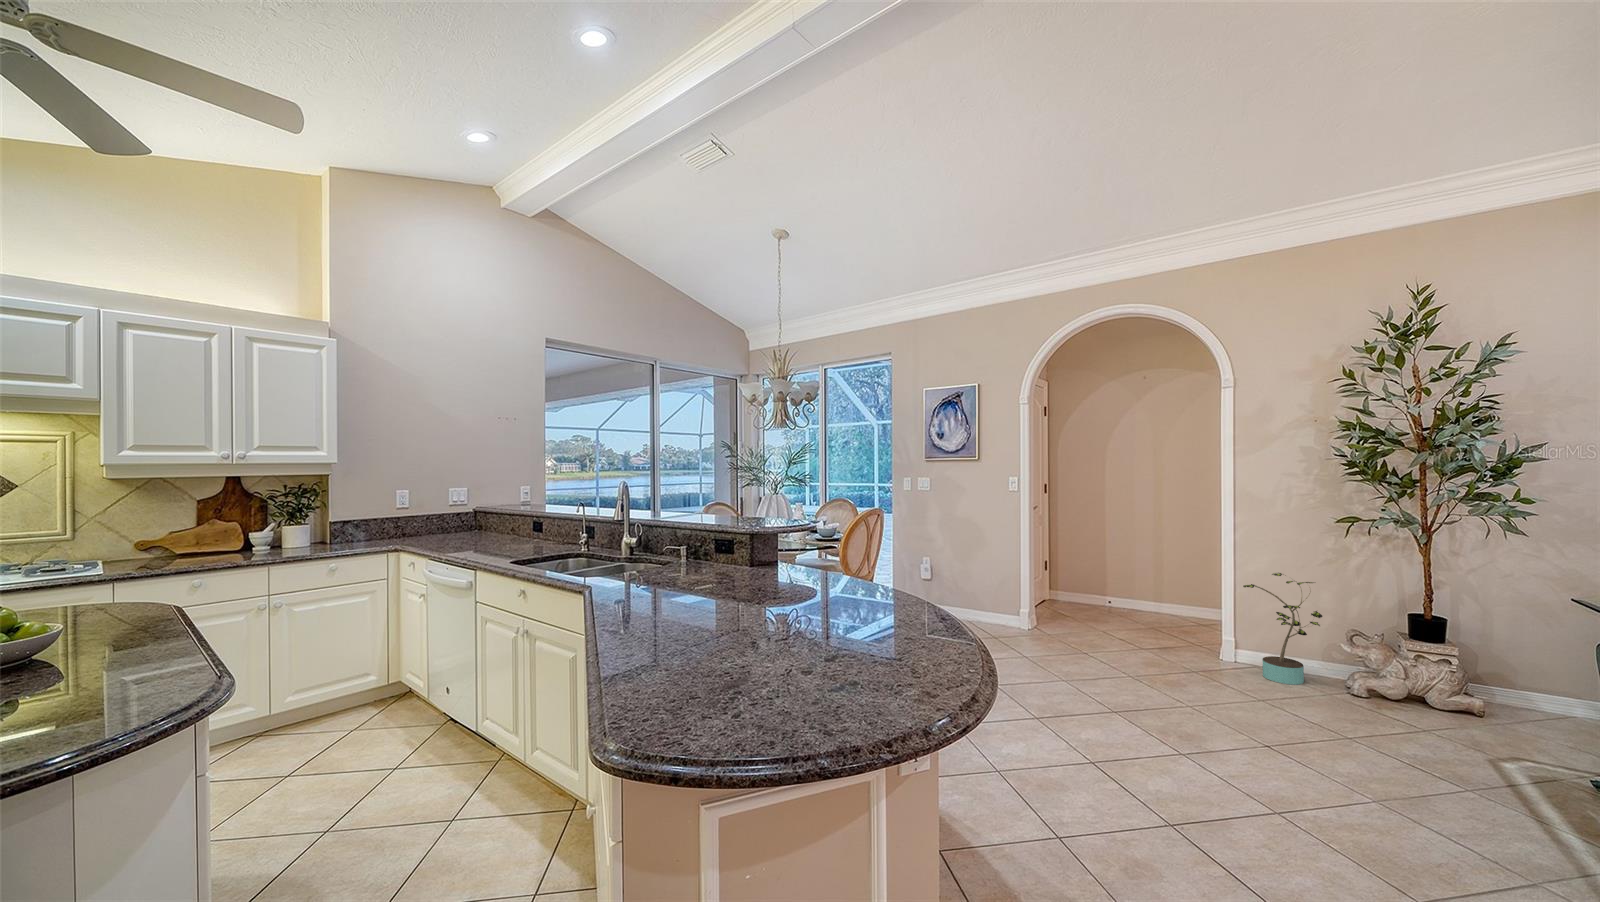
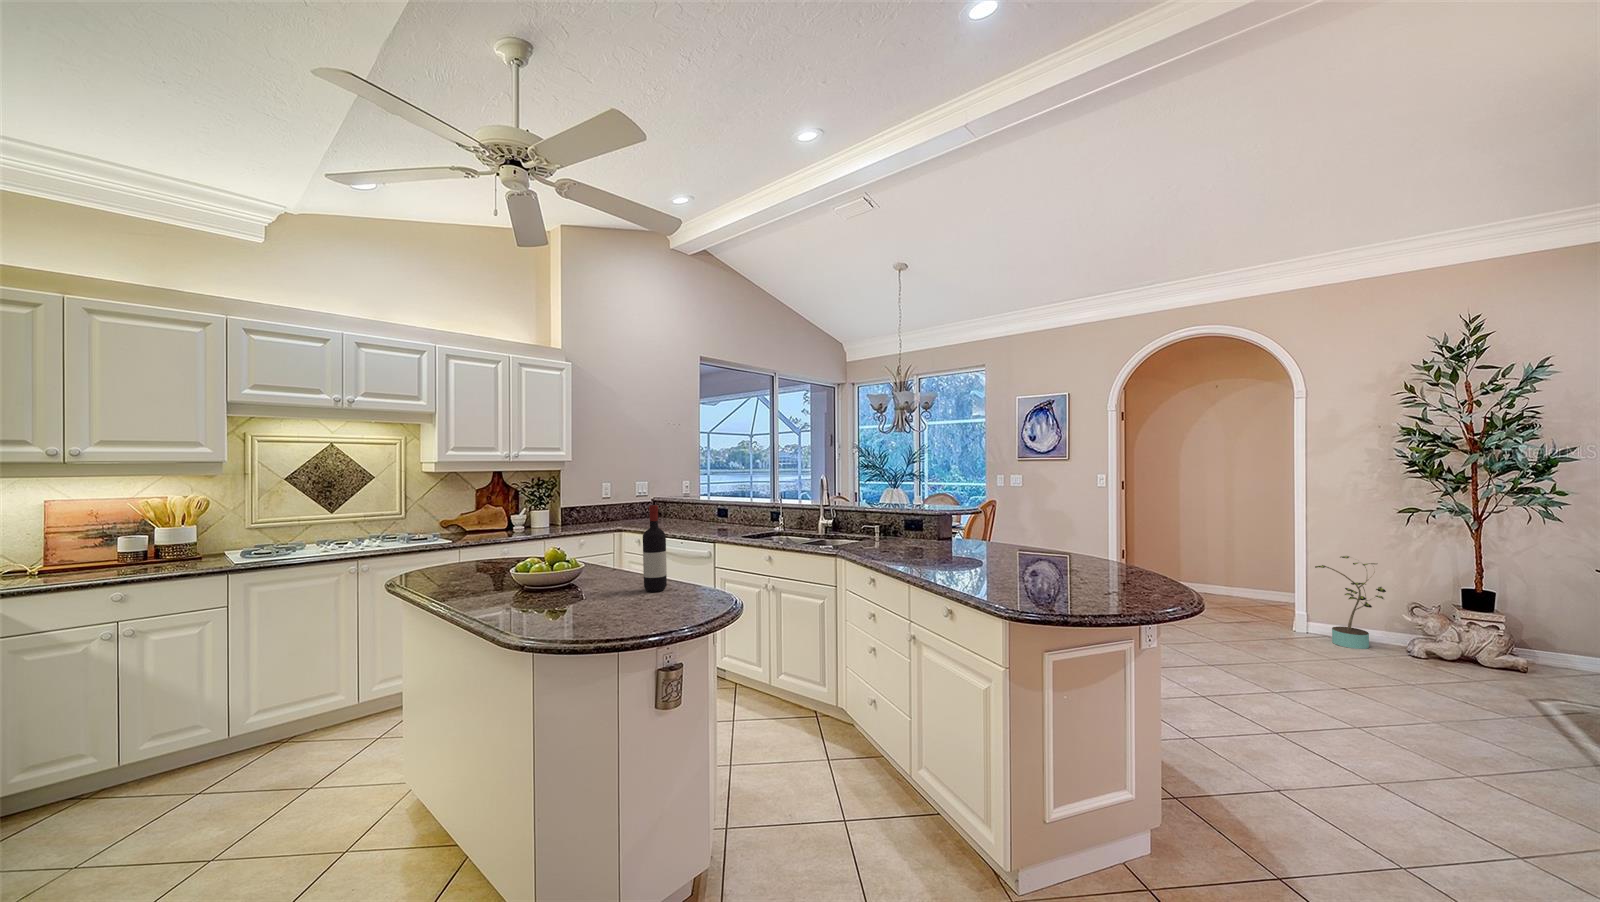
wine bottle: none [126,539,182,681] -> present [643,505,667,592]

